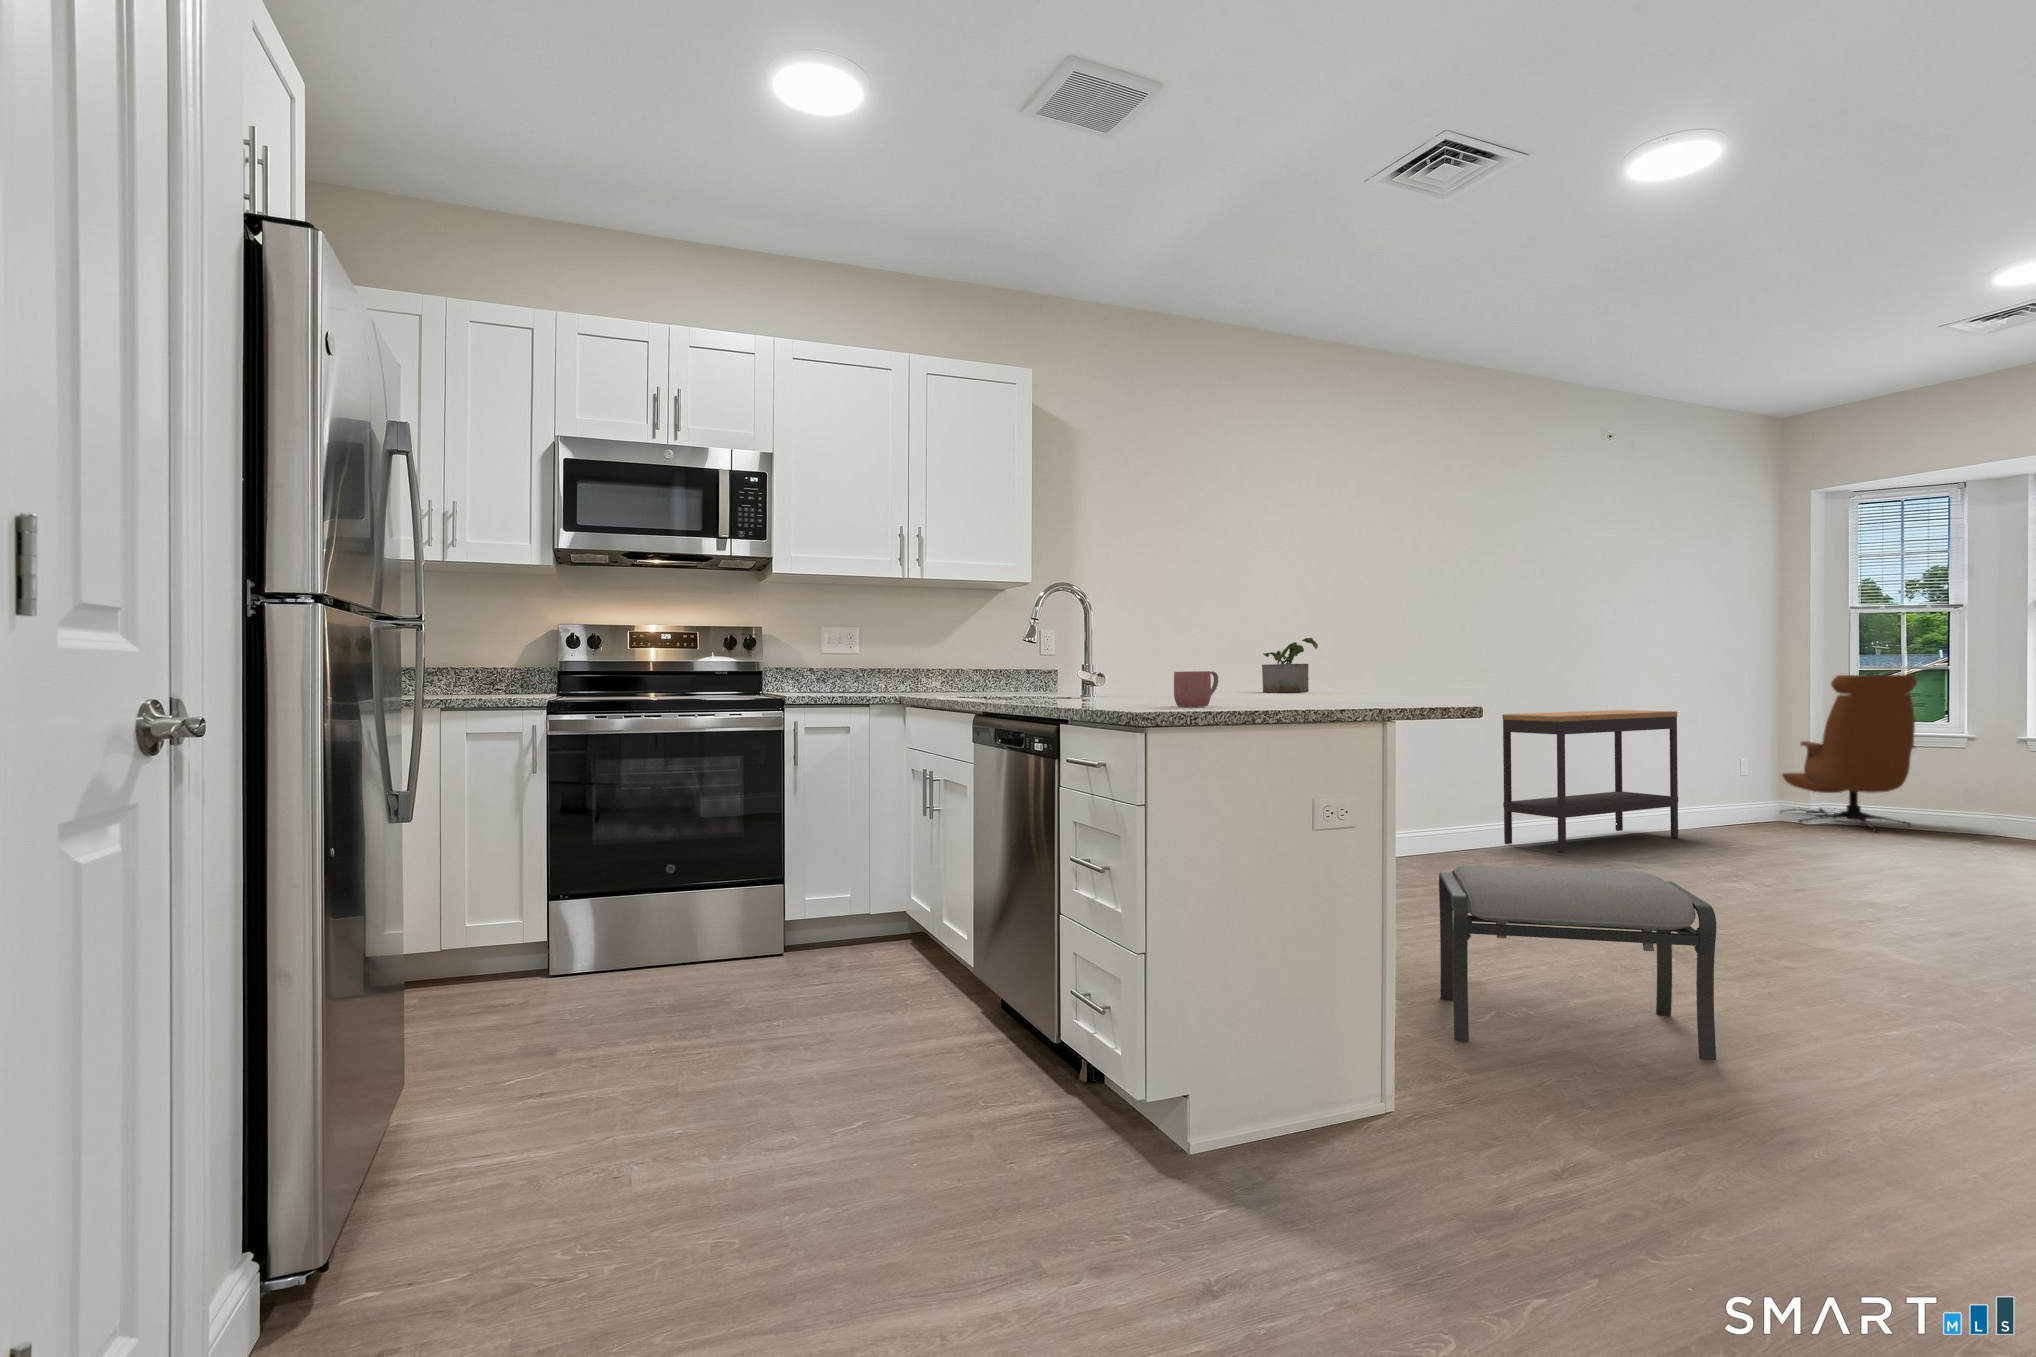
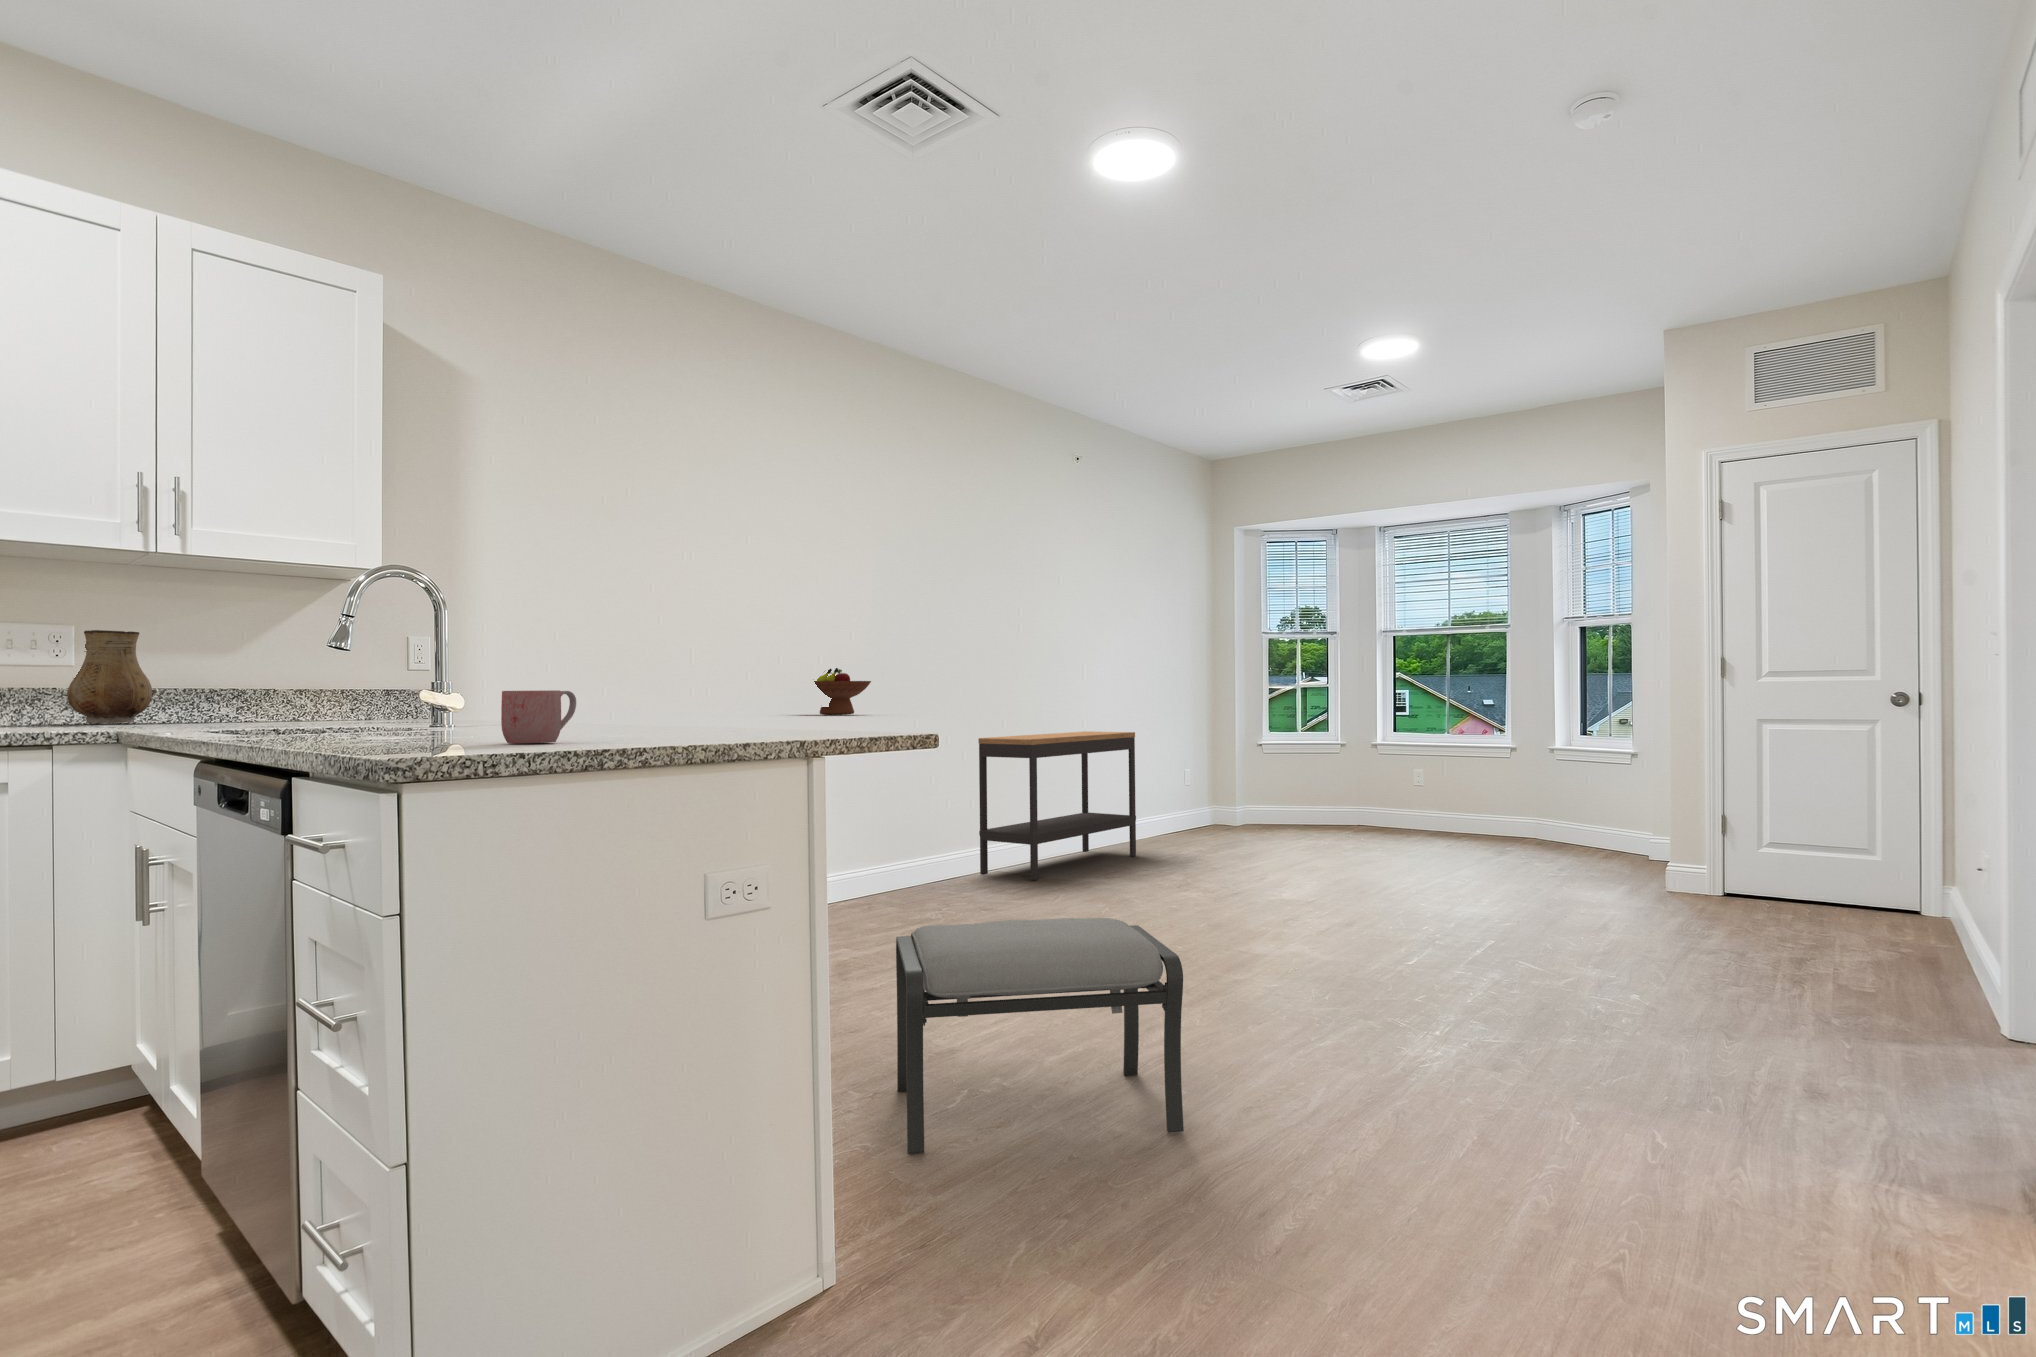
ceramic pitcher: none [857,631,902,692] -> present [67,630,152,723]
potted plant: present [1262,638,1318,693] -> none [713,653,778,718]
fruit bowl: none [1333,649,1398,691] -> present [813,668,871,715]
lounge chair: present [1781,674,1917,831] -> none [1215,696,1317,838]

